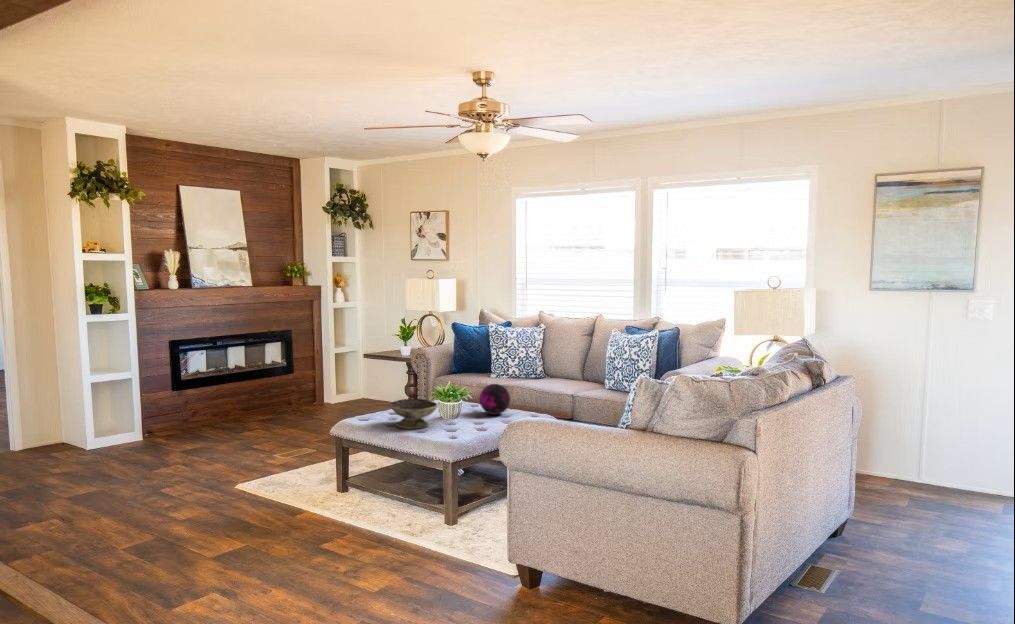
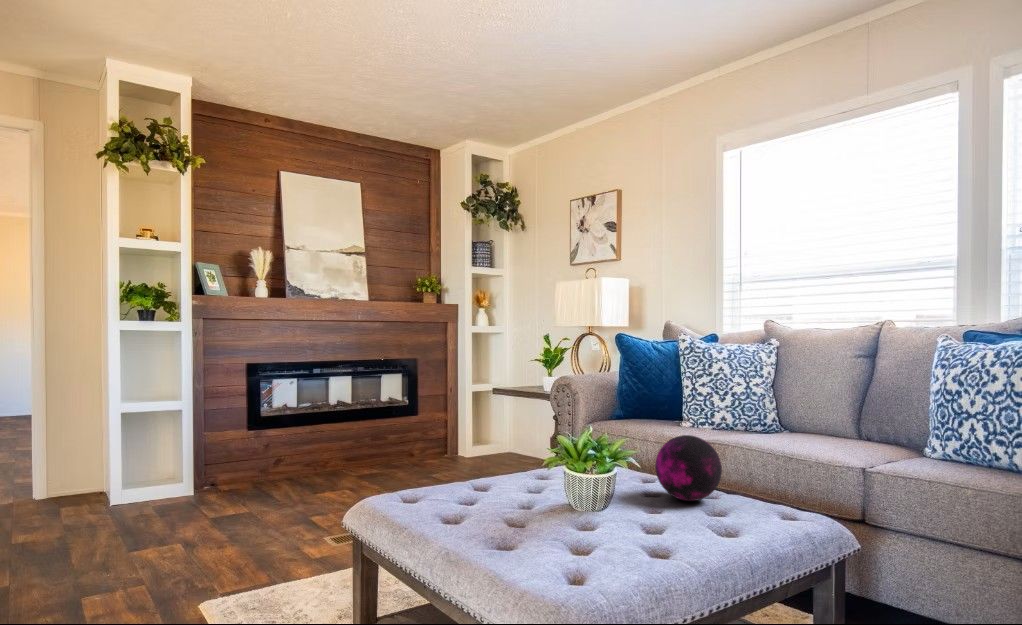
decorative bowl: present [390,399,438,429] -> none [458,458,559,525]

